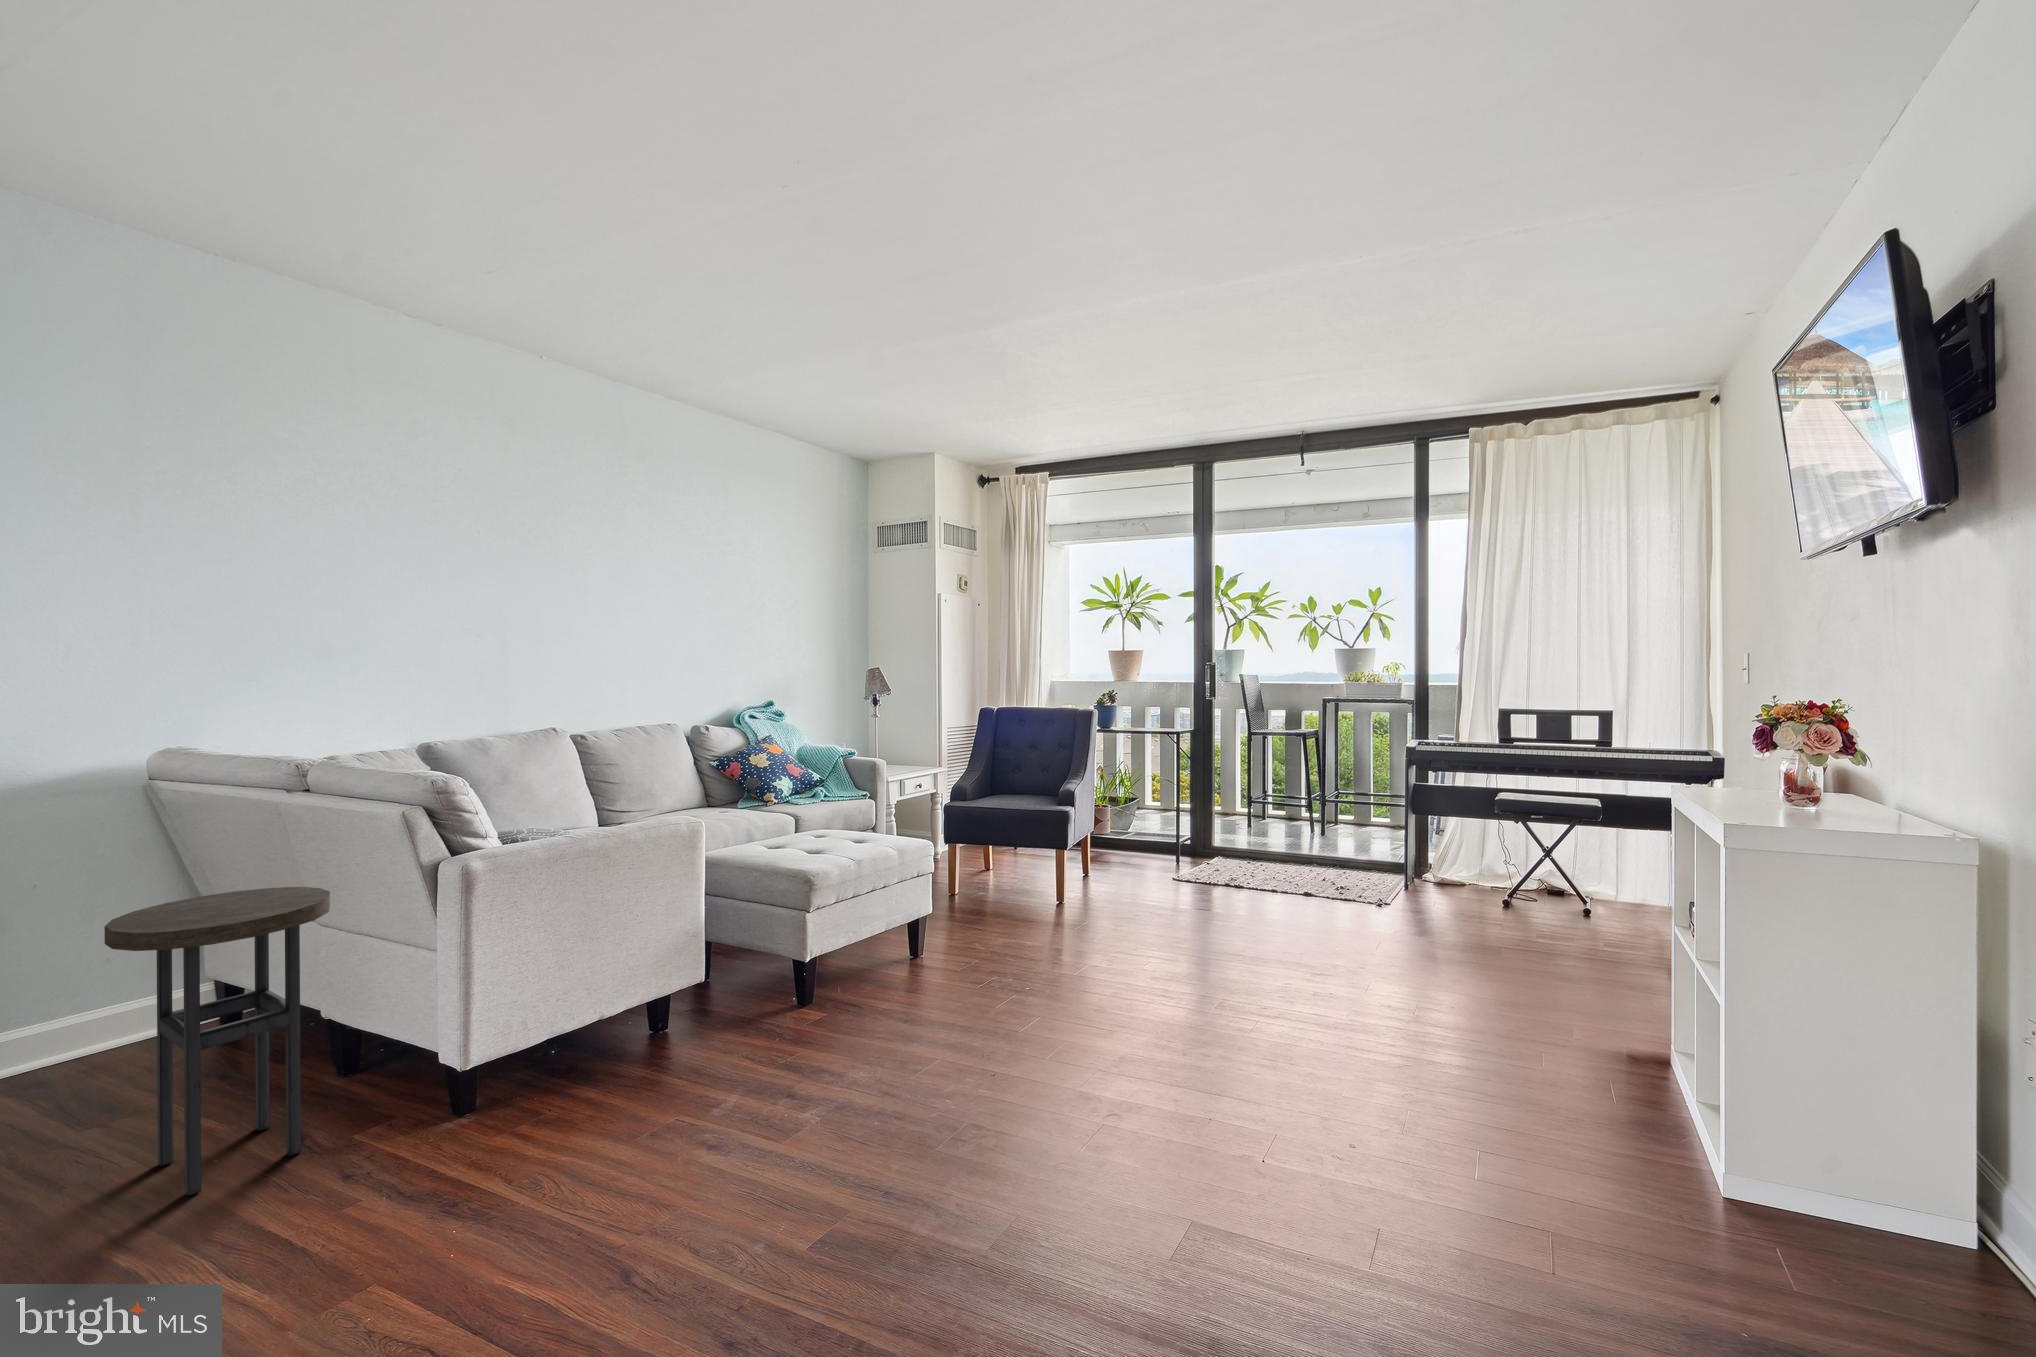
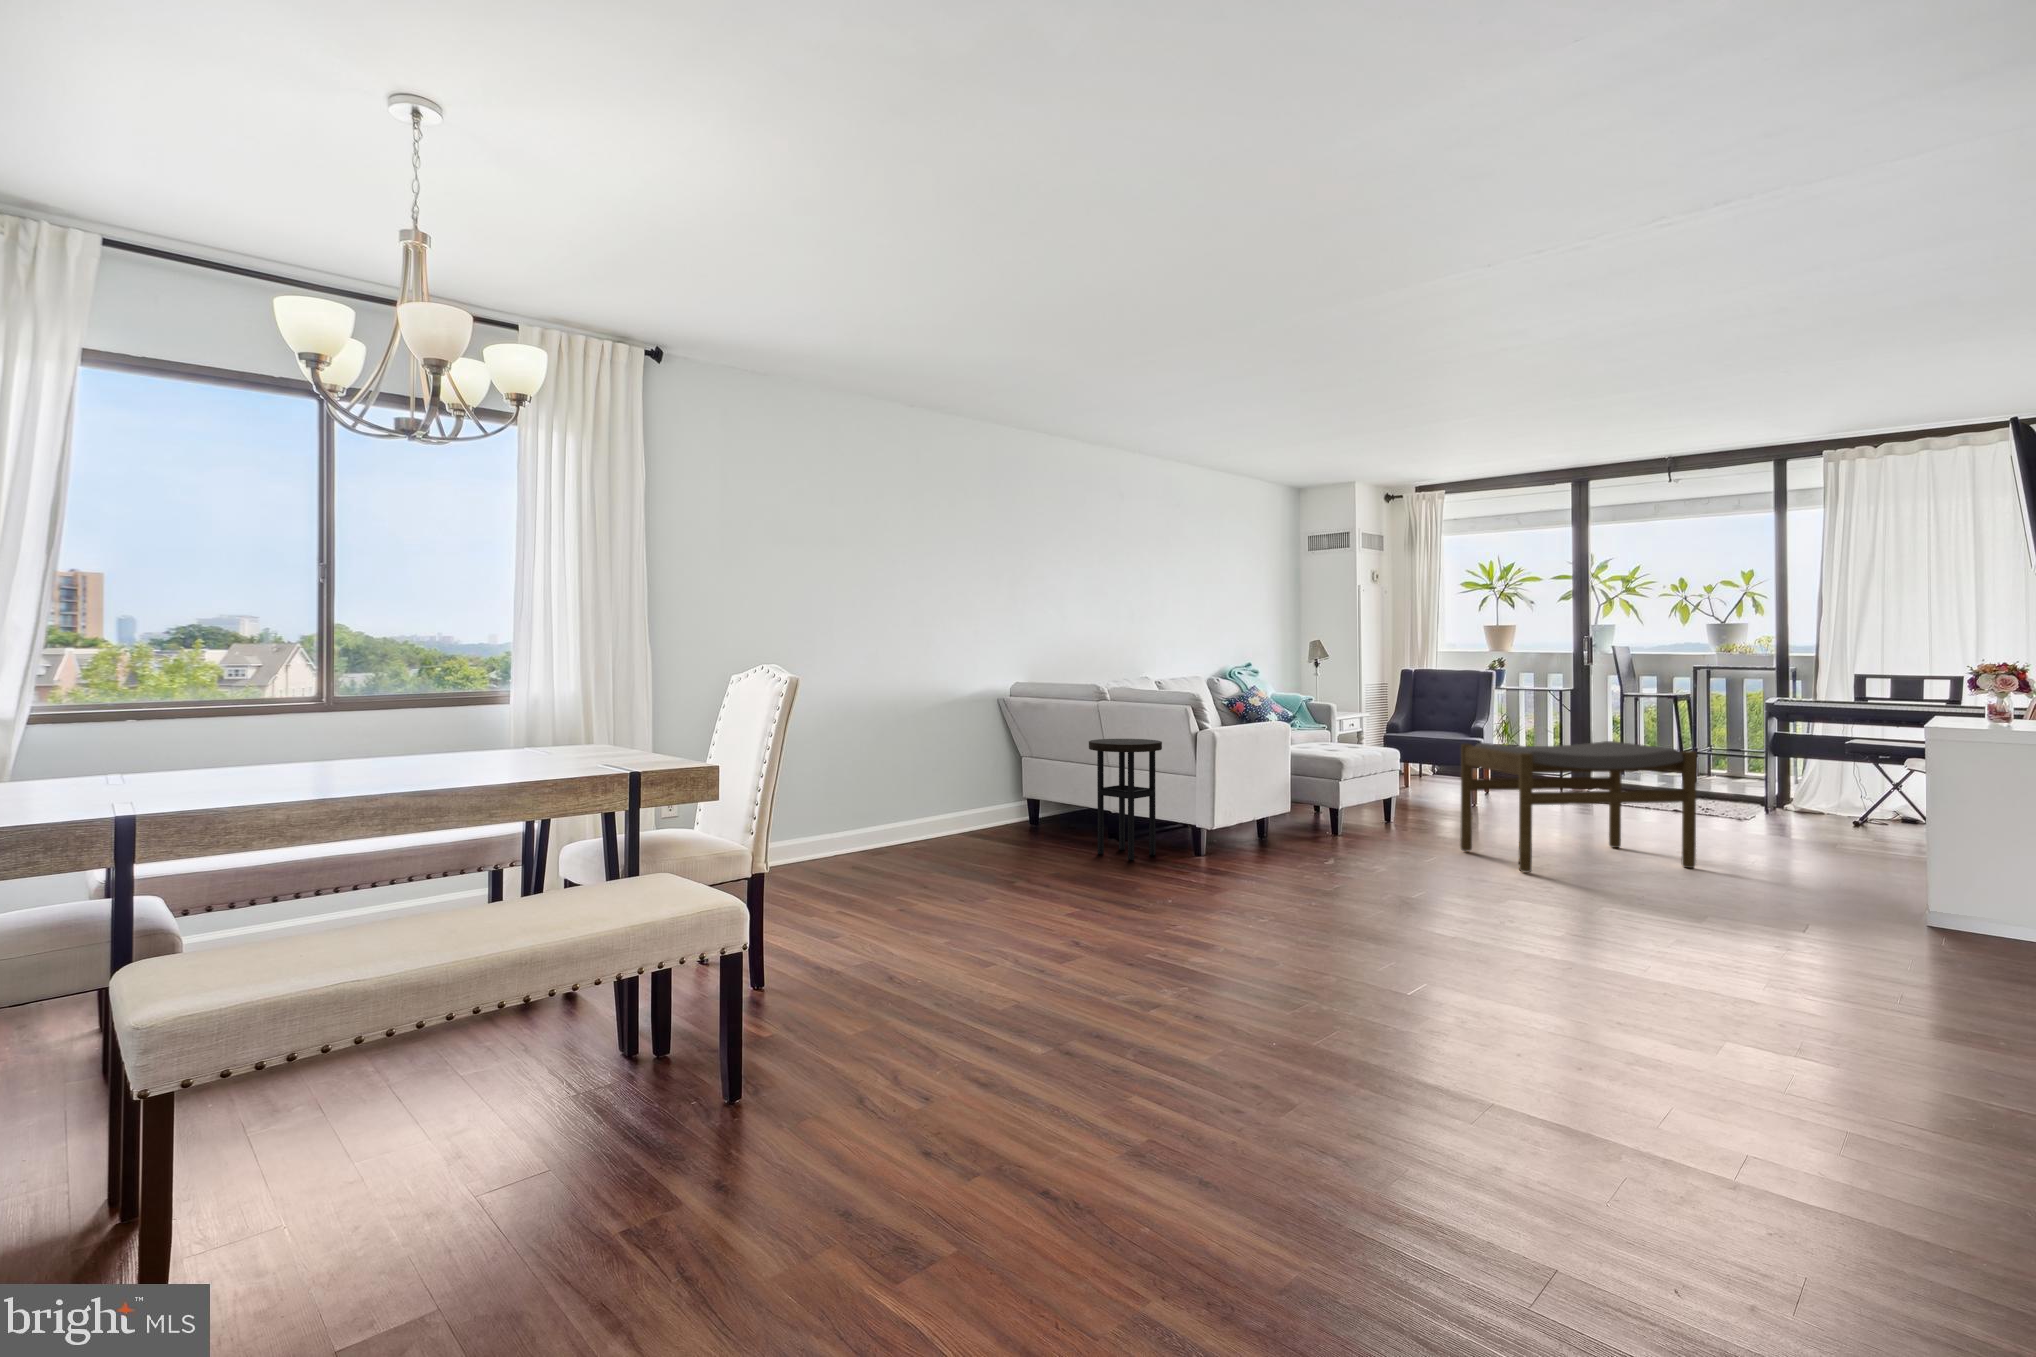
footstool: none [961,842,1330,1154] -> present [1460,741,1697,873]

